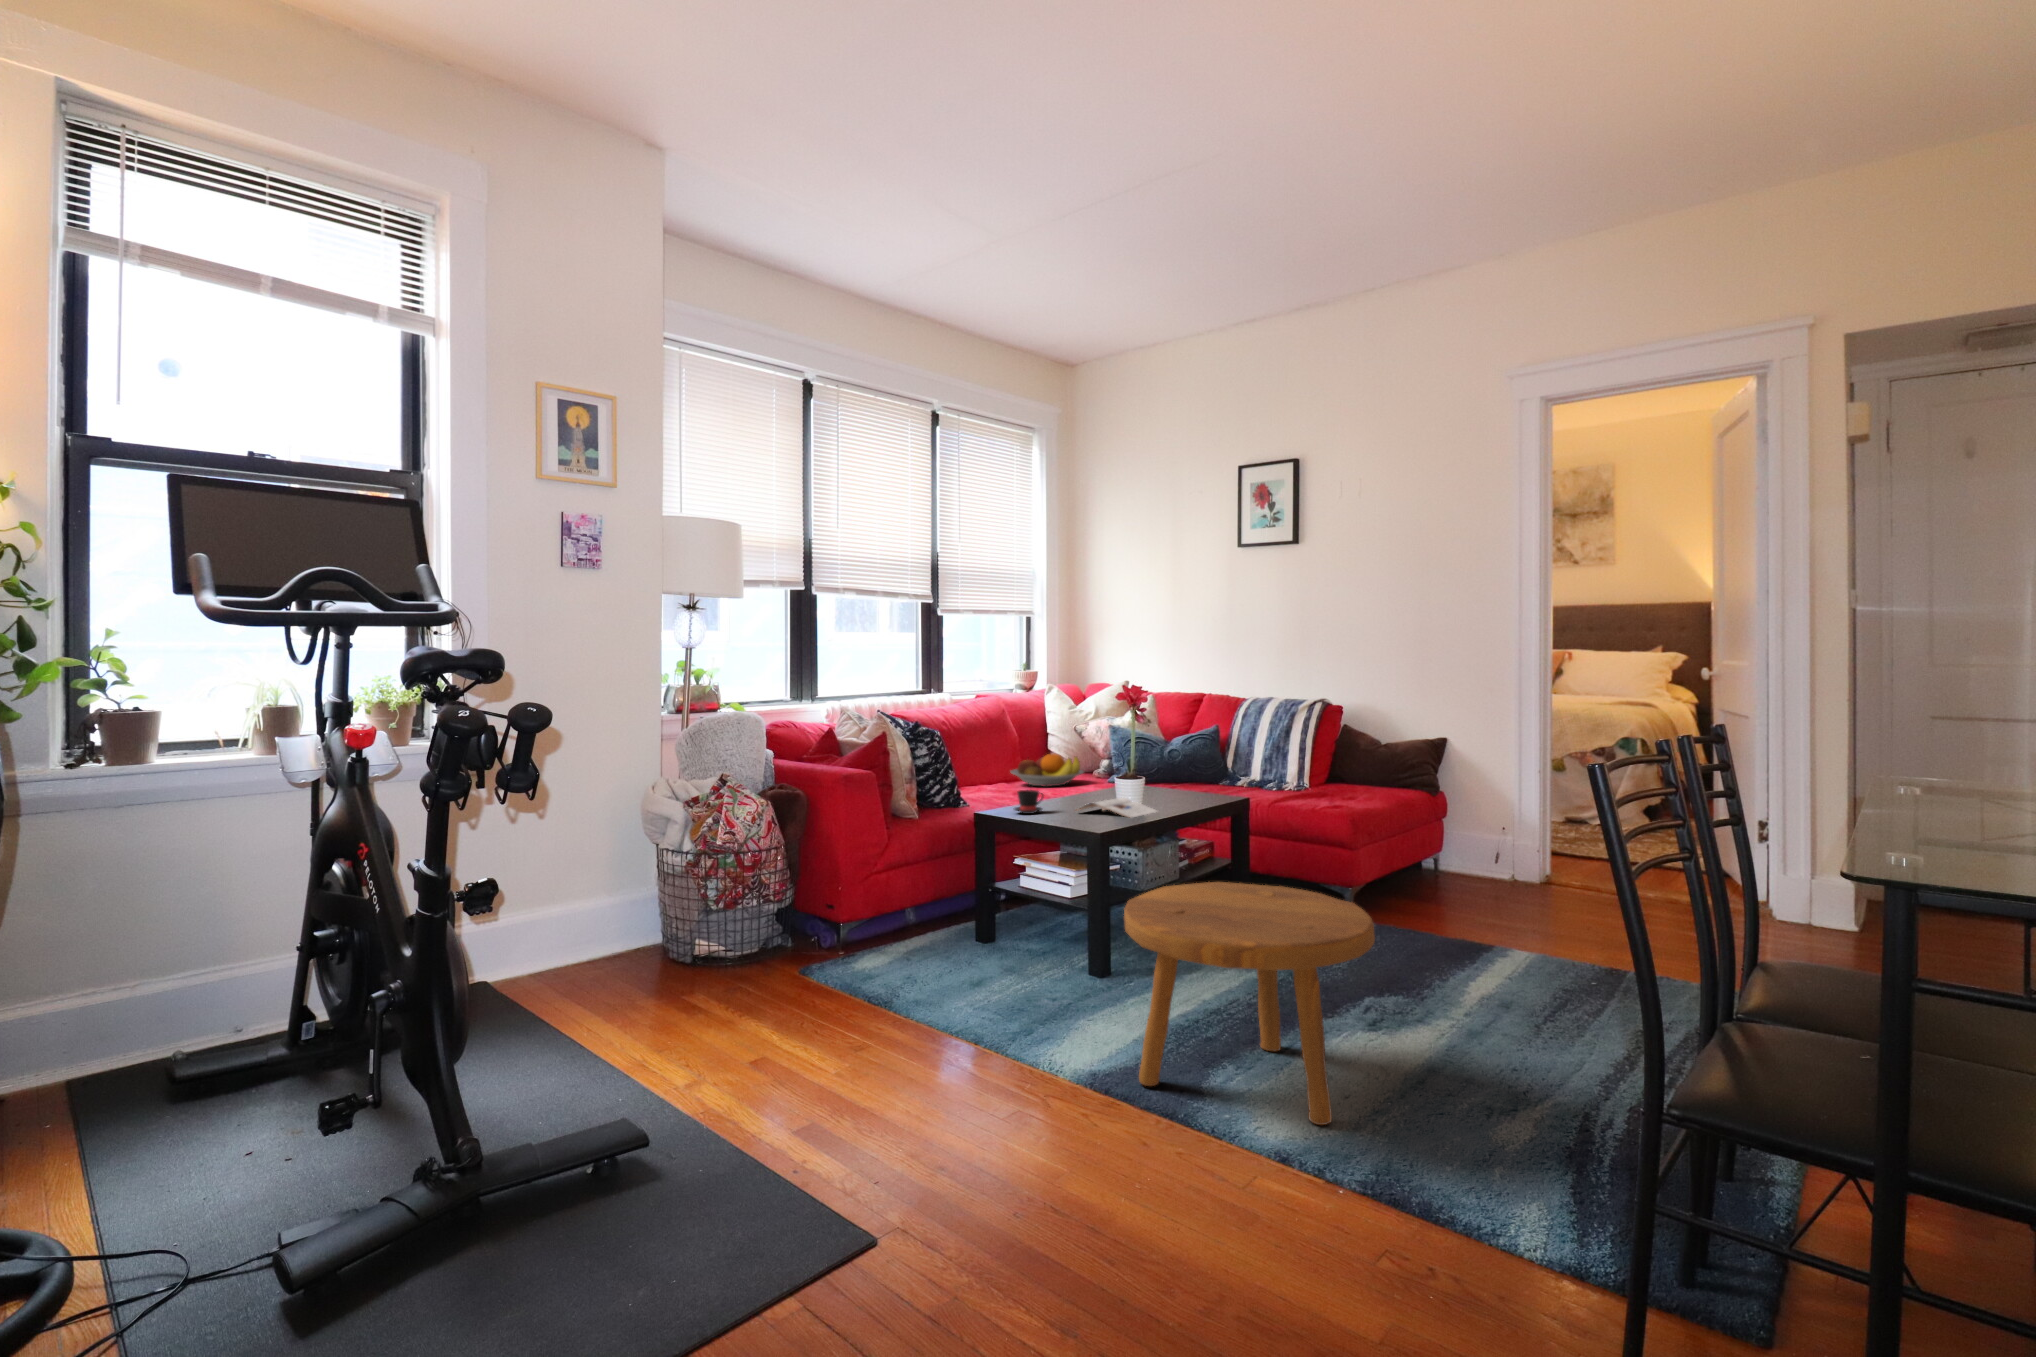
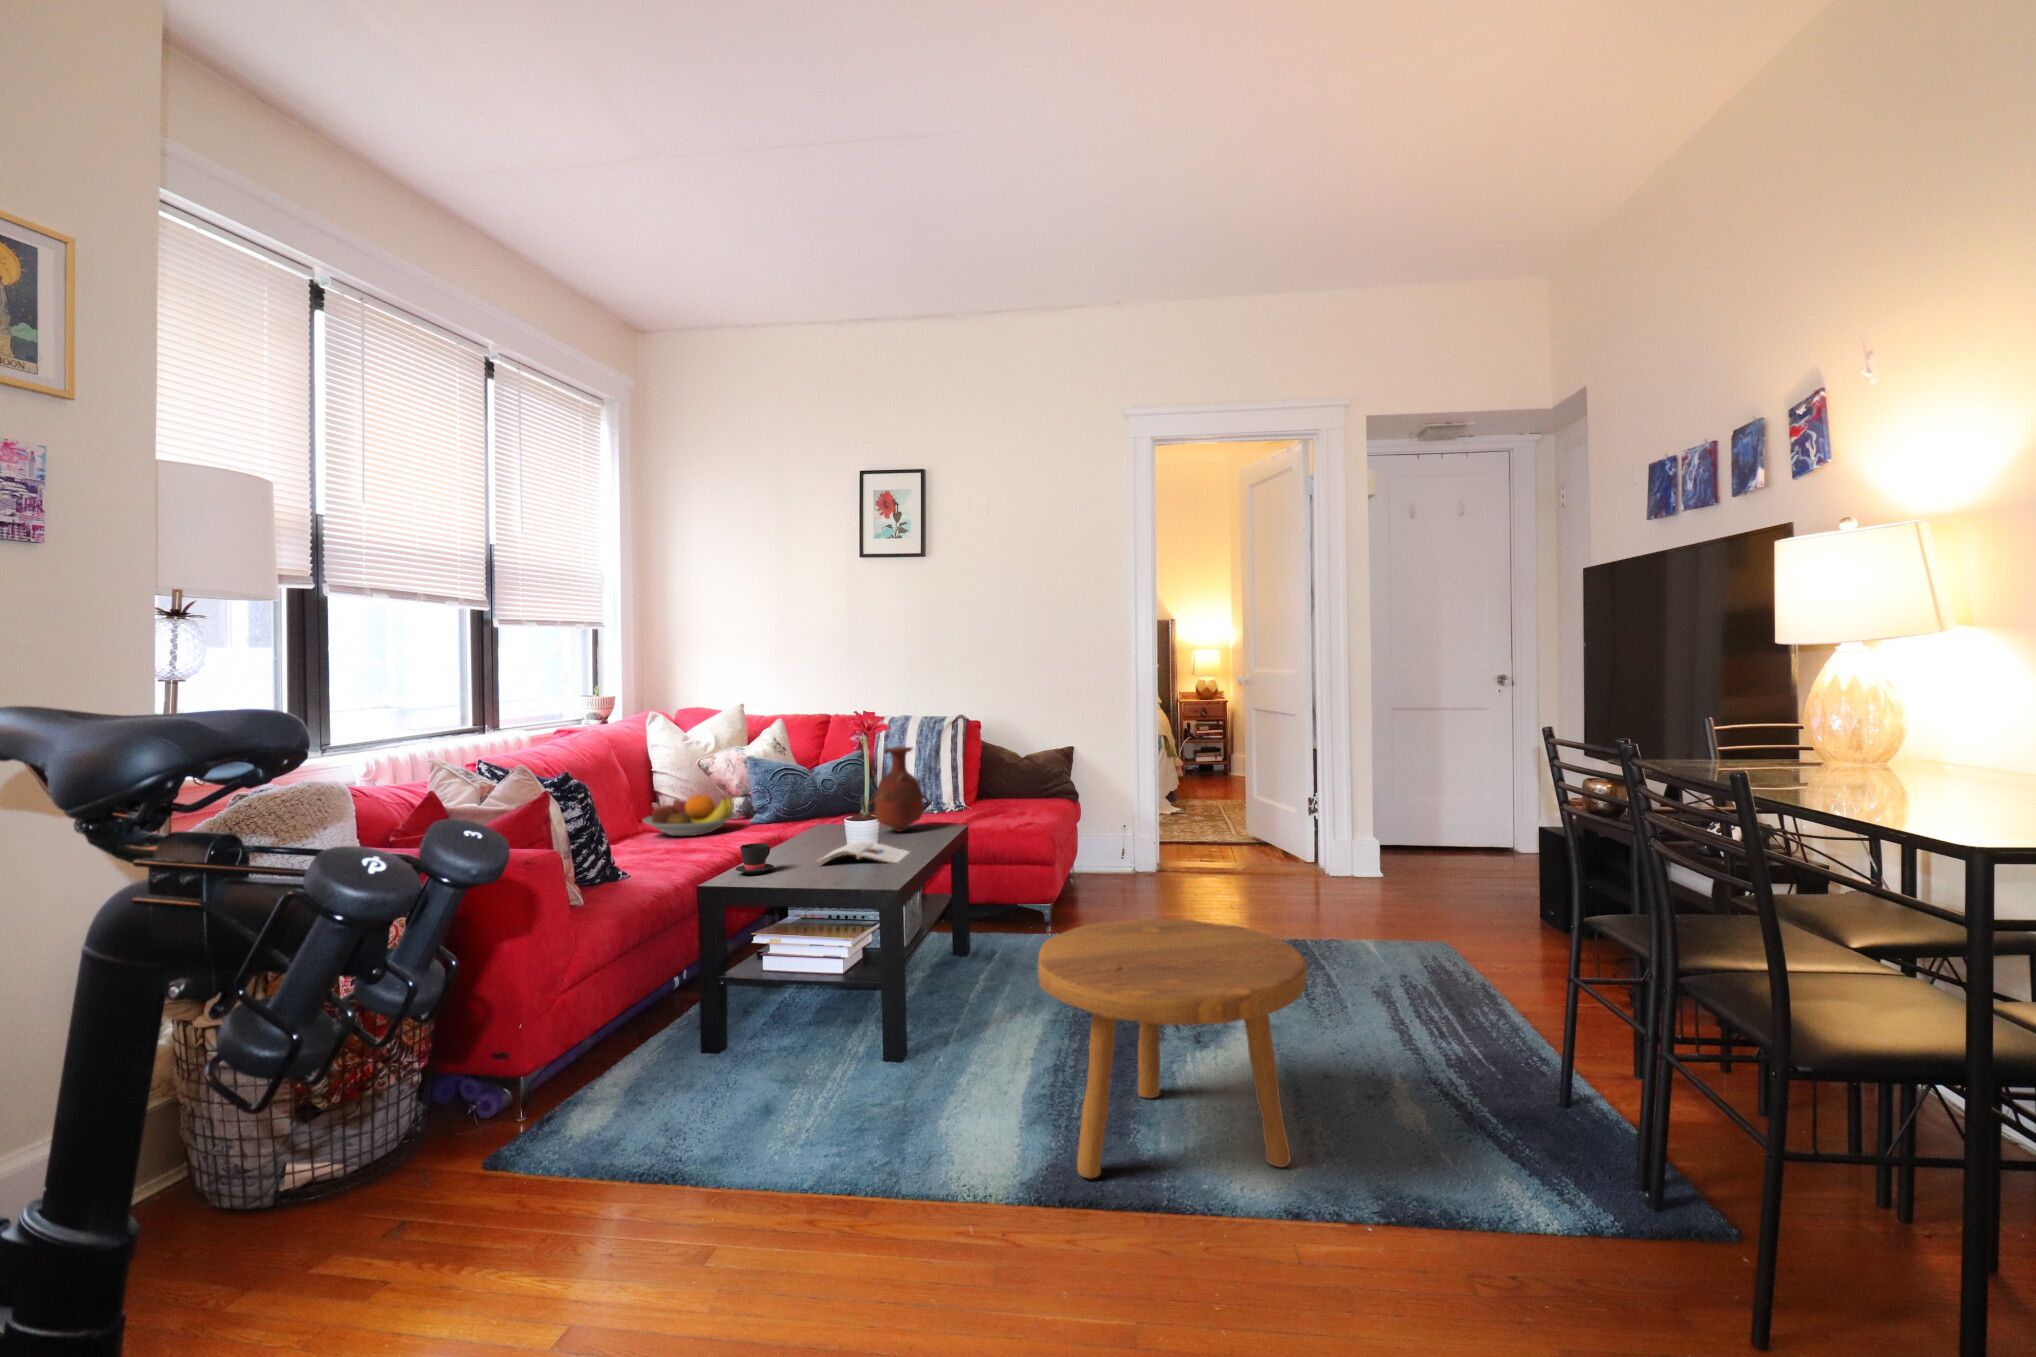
vase: none [1156,721,1215,797] -> present [867,747,930,832]

